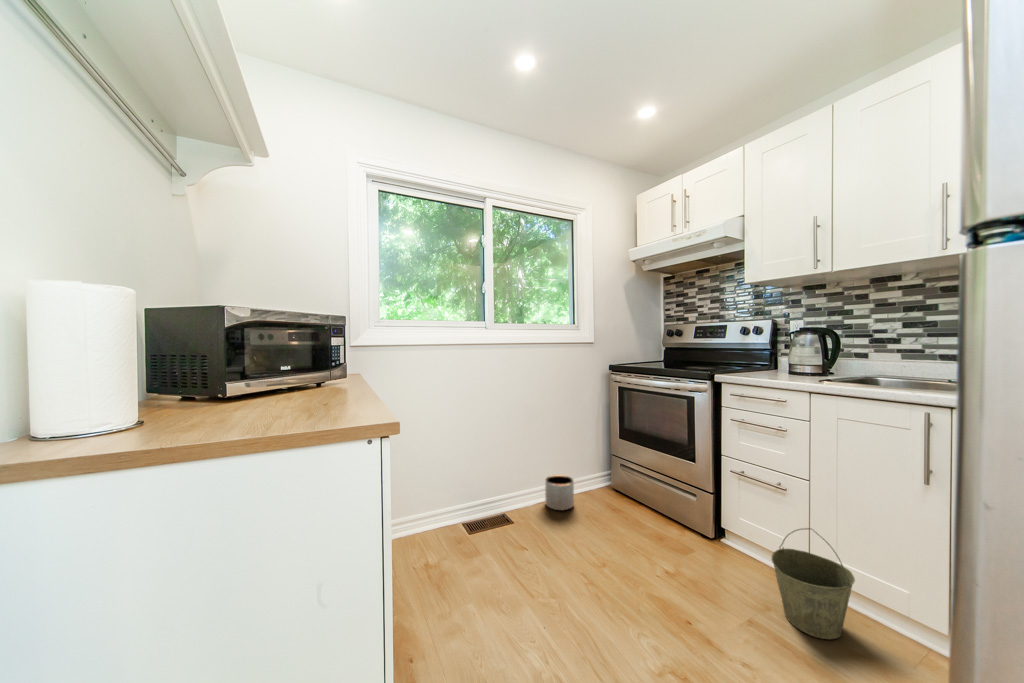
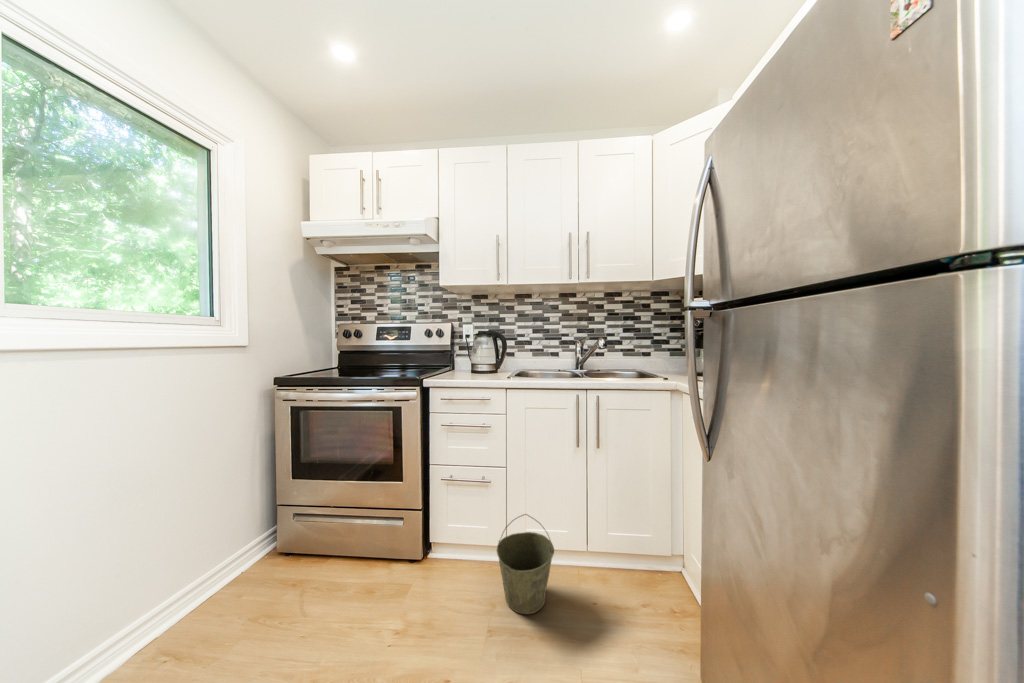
planter: present [545,475,574,510] -> none [143,575,215,657]

